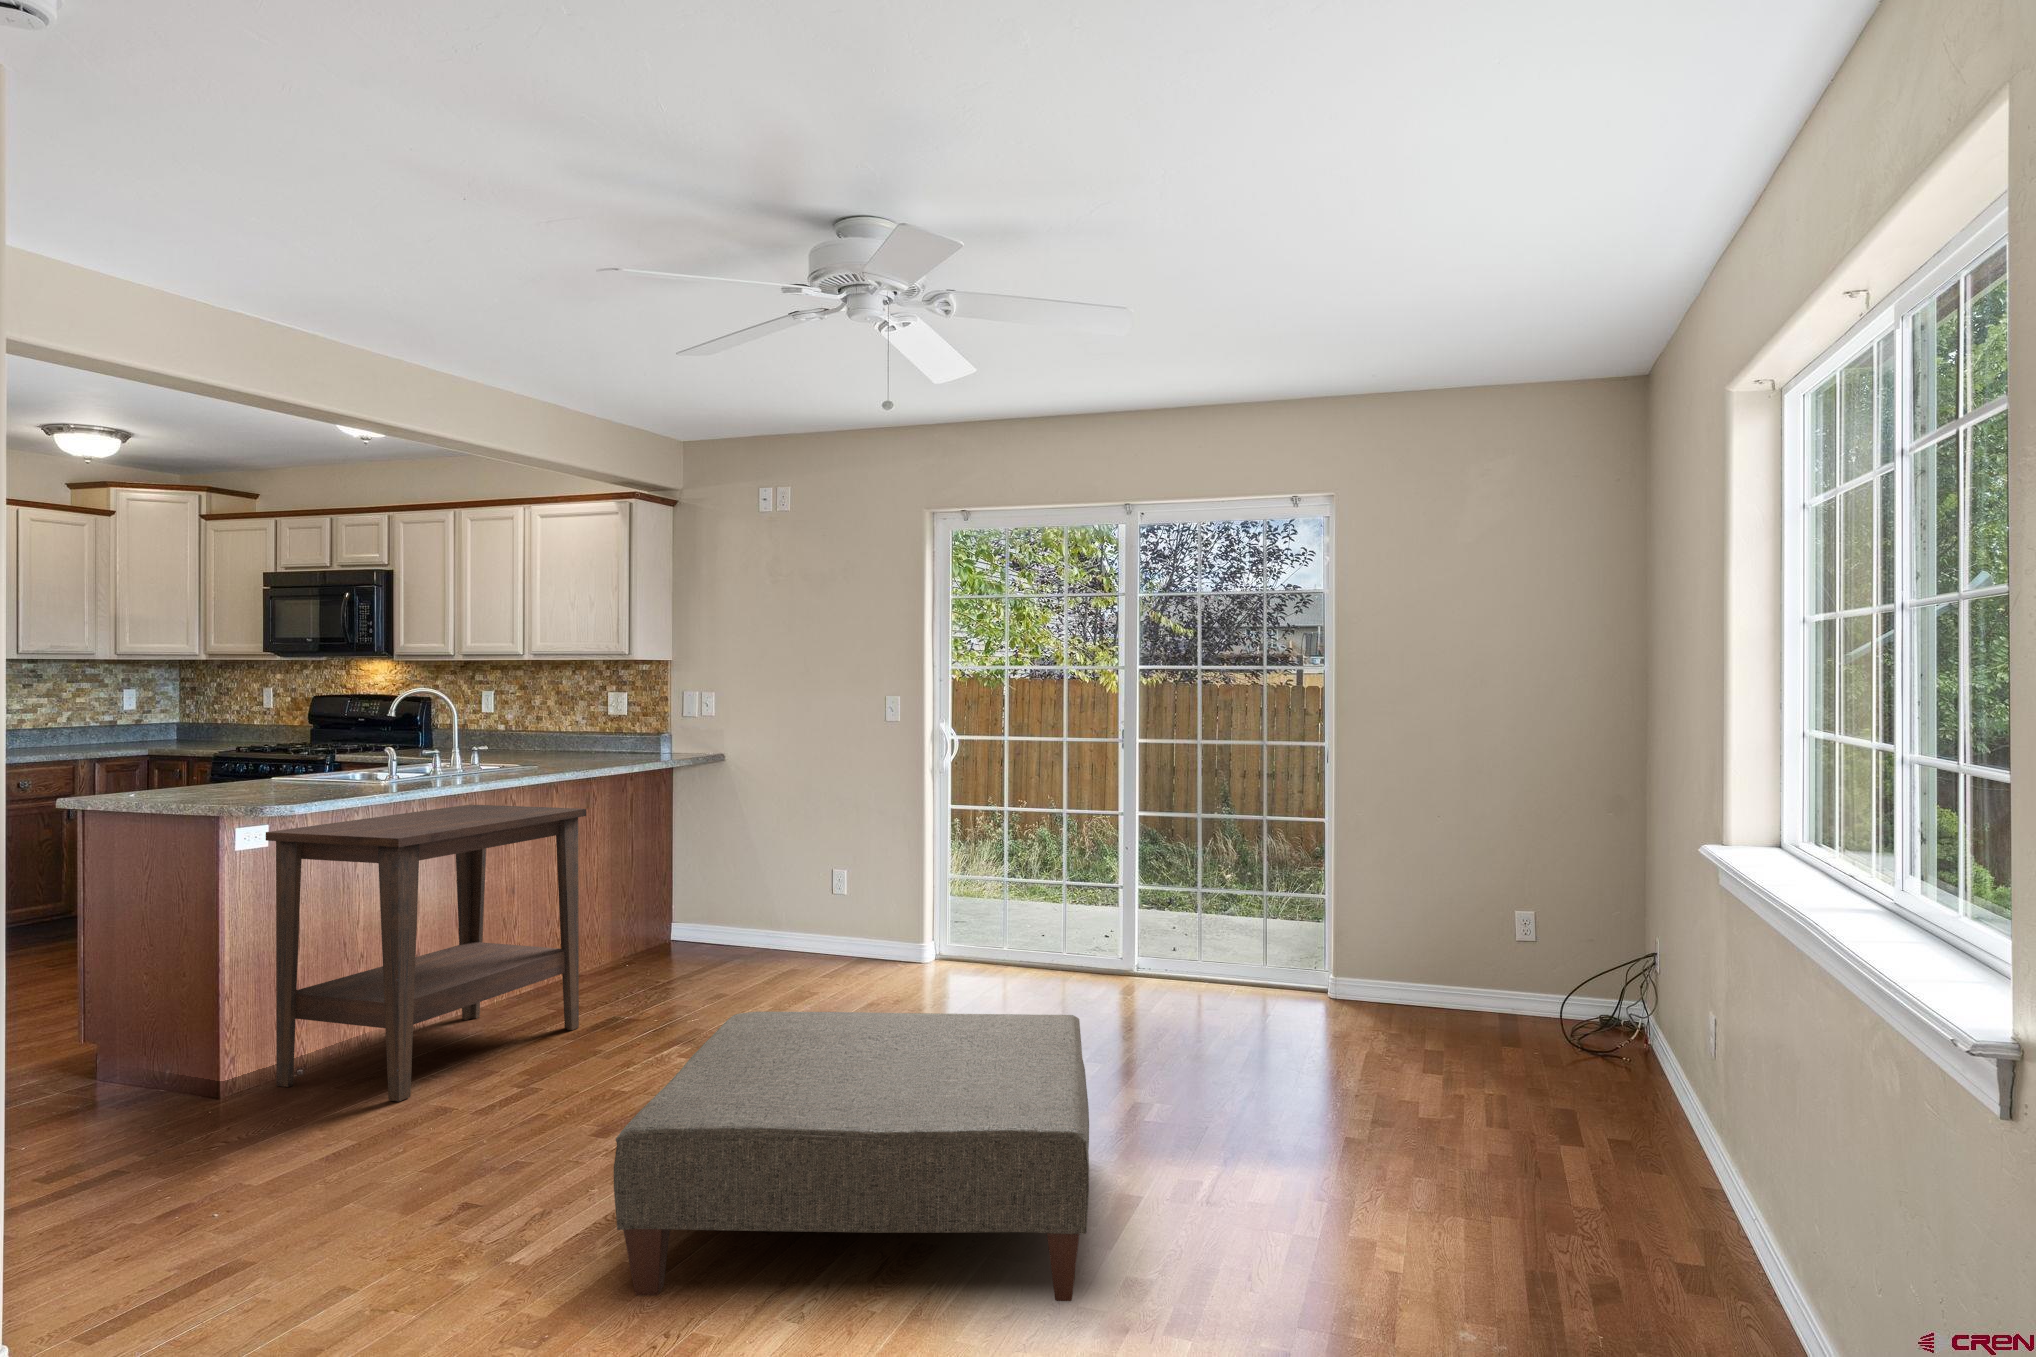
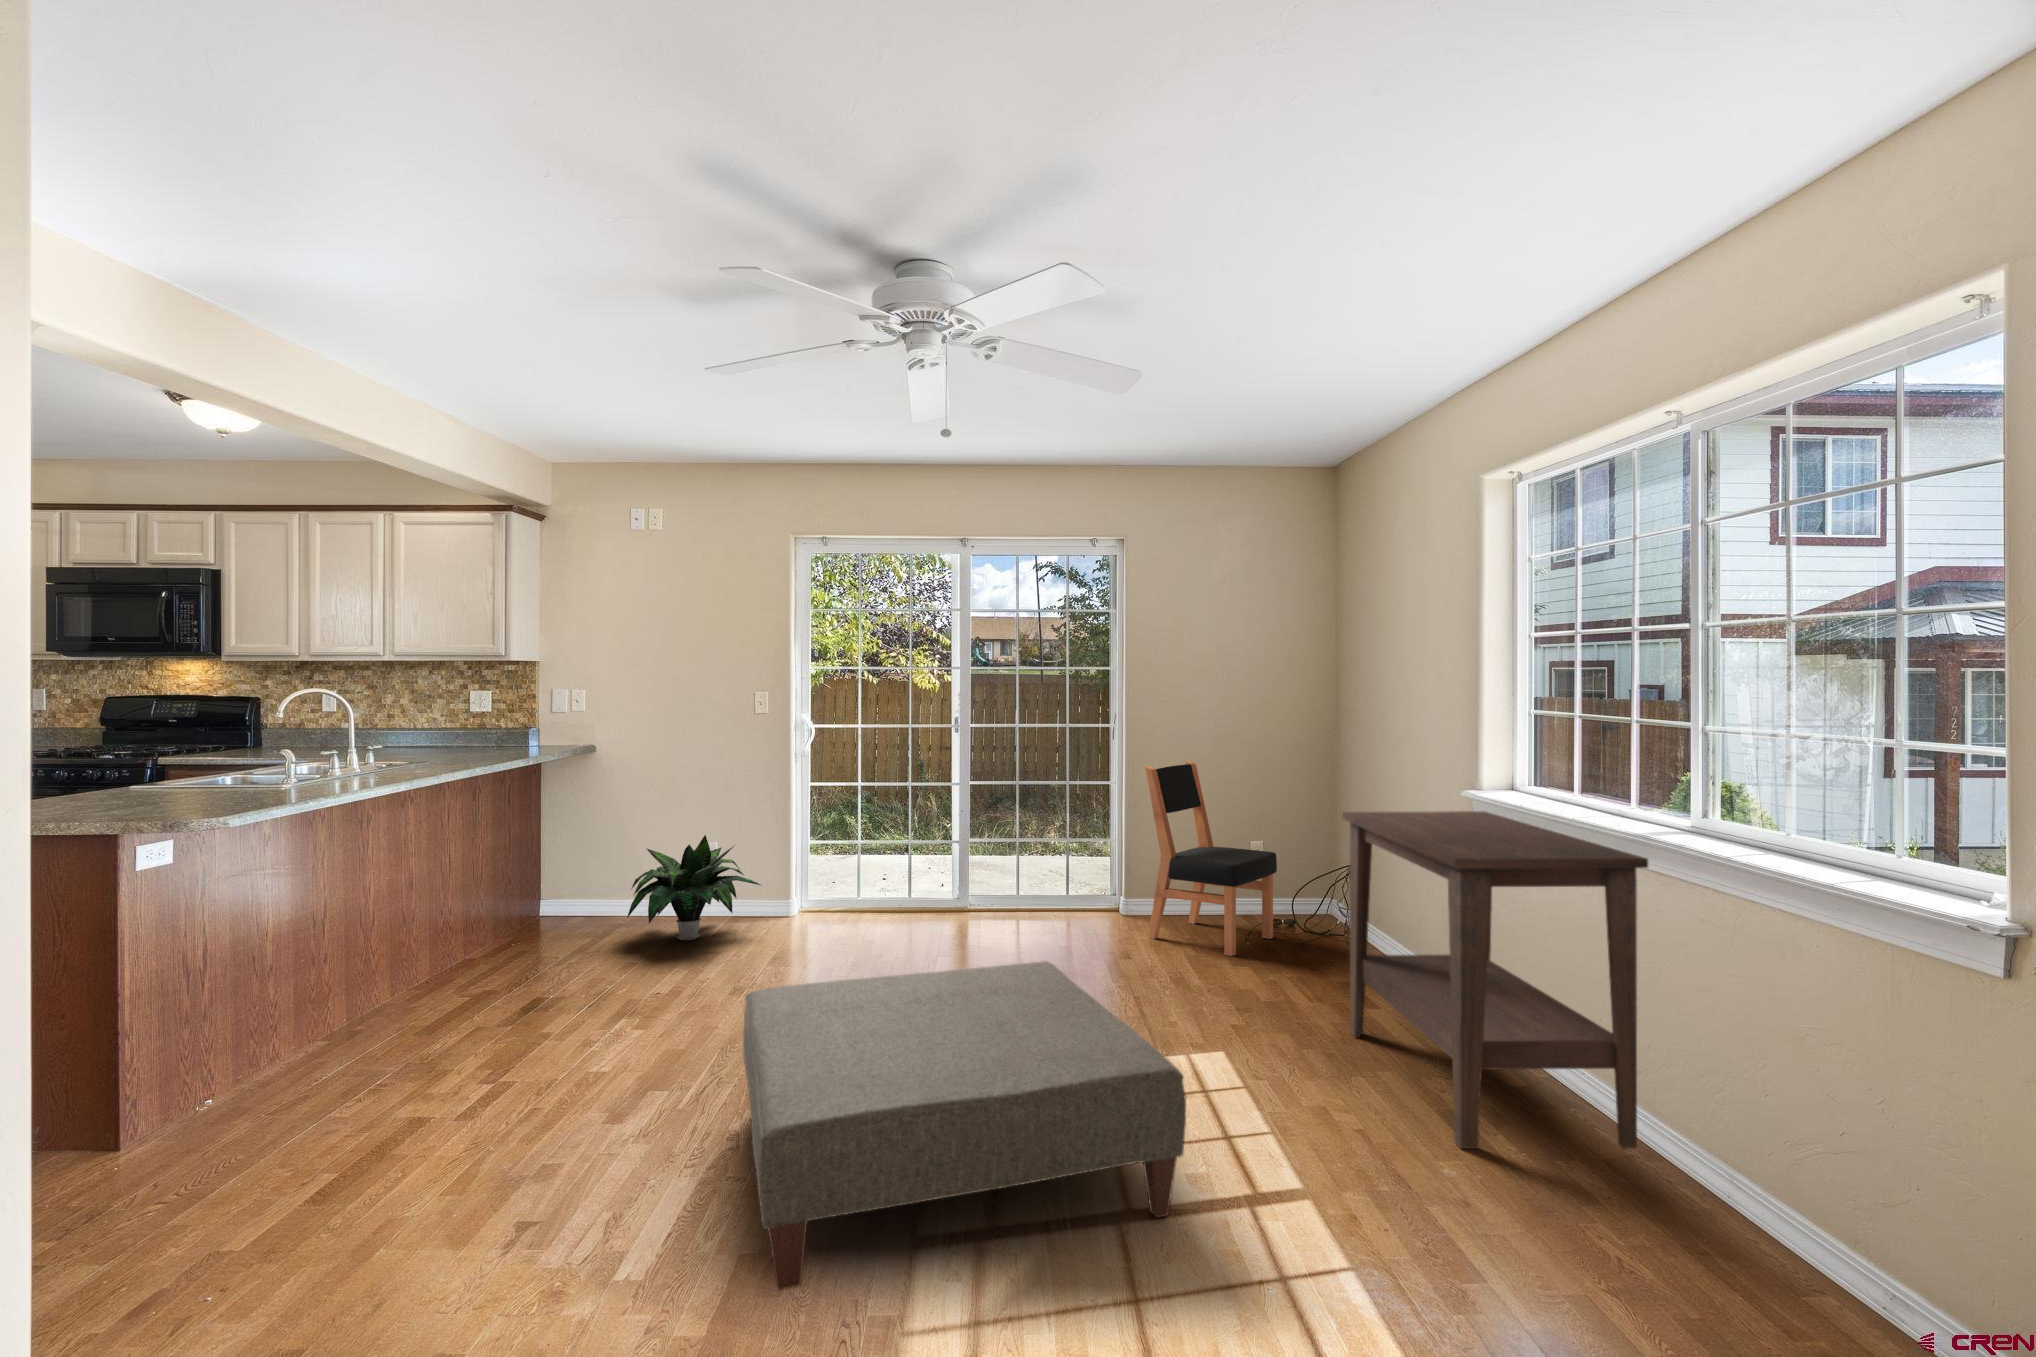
dining chair: none [1328,790,1510,1048] -> present [1145,761,1277,956]
side table: present [266,805,586,1101] -> present [1342,811,1648,1149]
potted plant: none [732,855,881,973] -> present [627,835,761,940]

